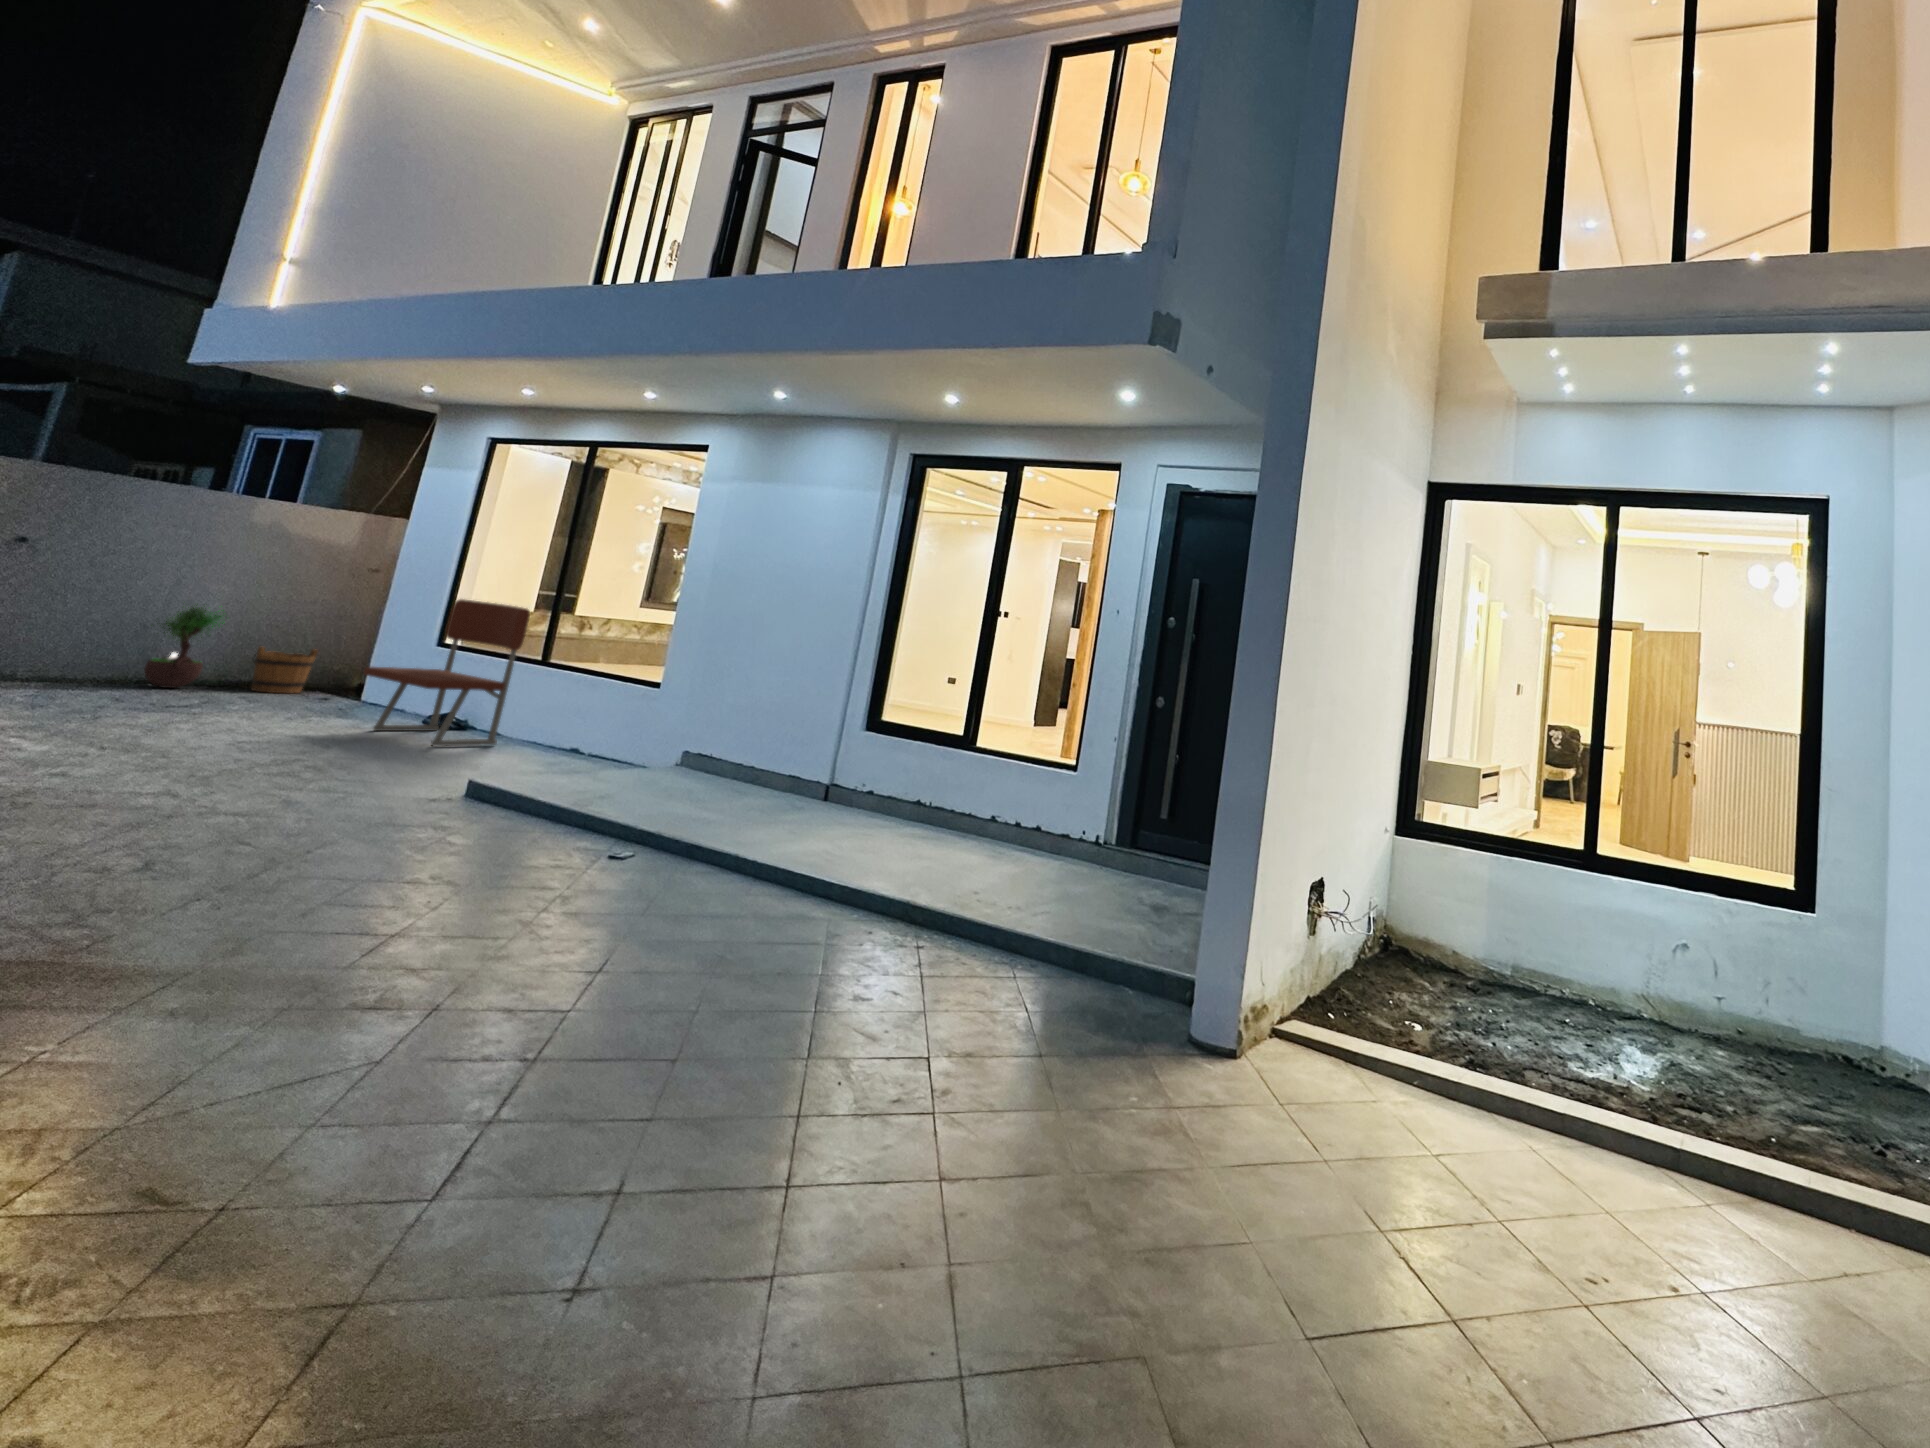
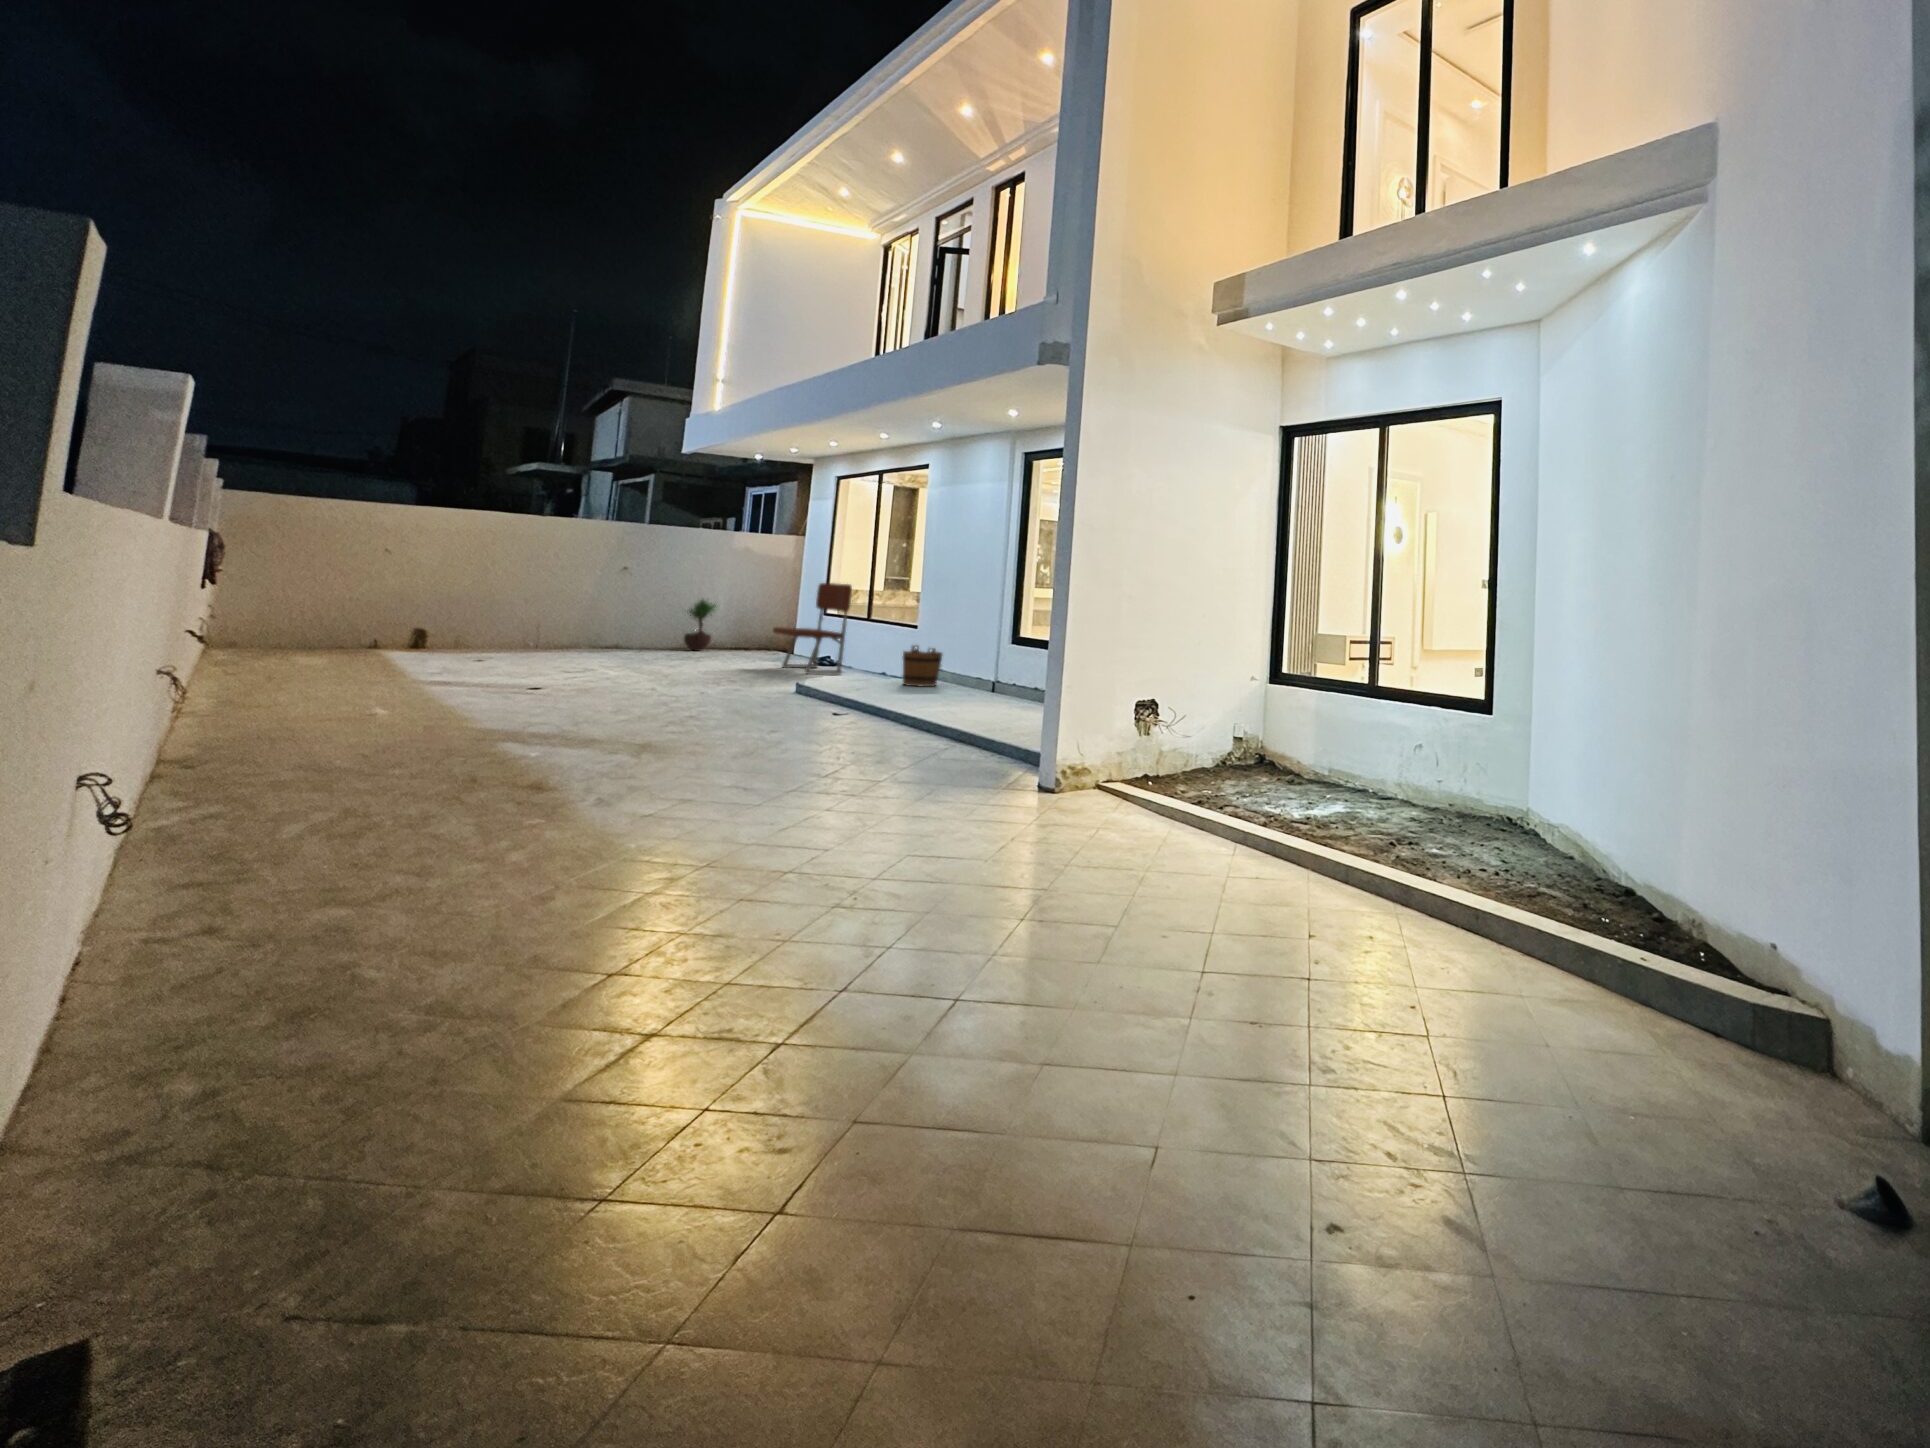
bucket: present [251,647,318,693] -> present [903,646,942,687]

